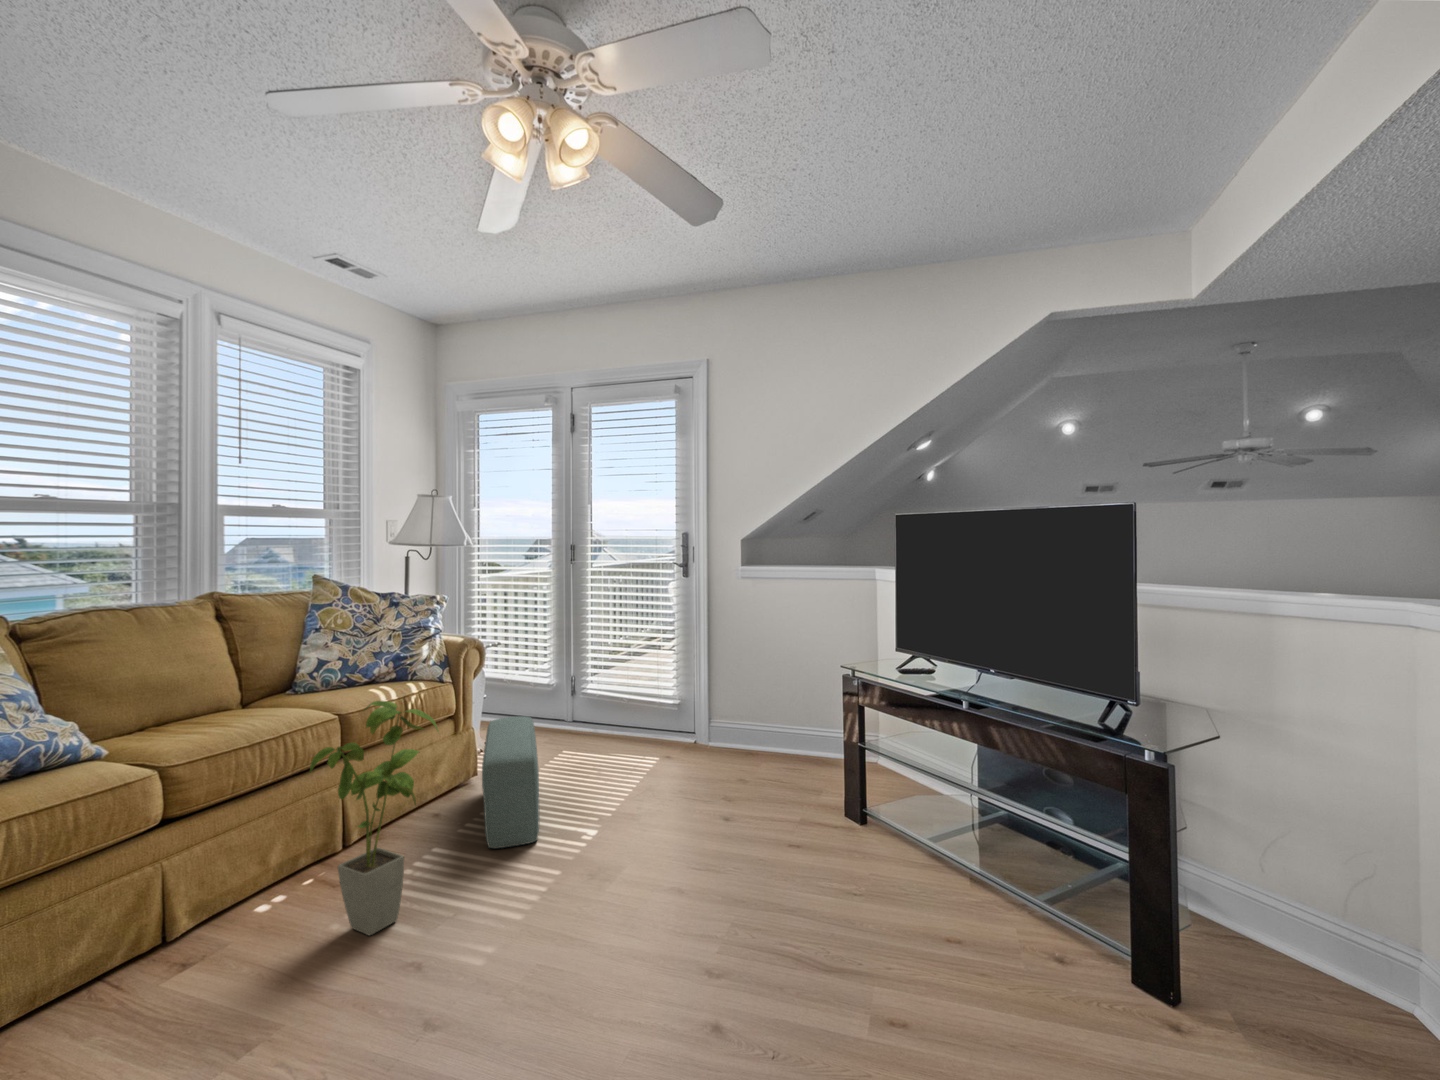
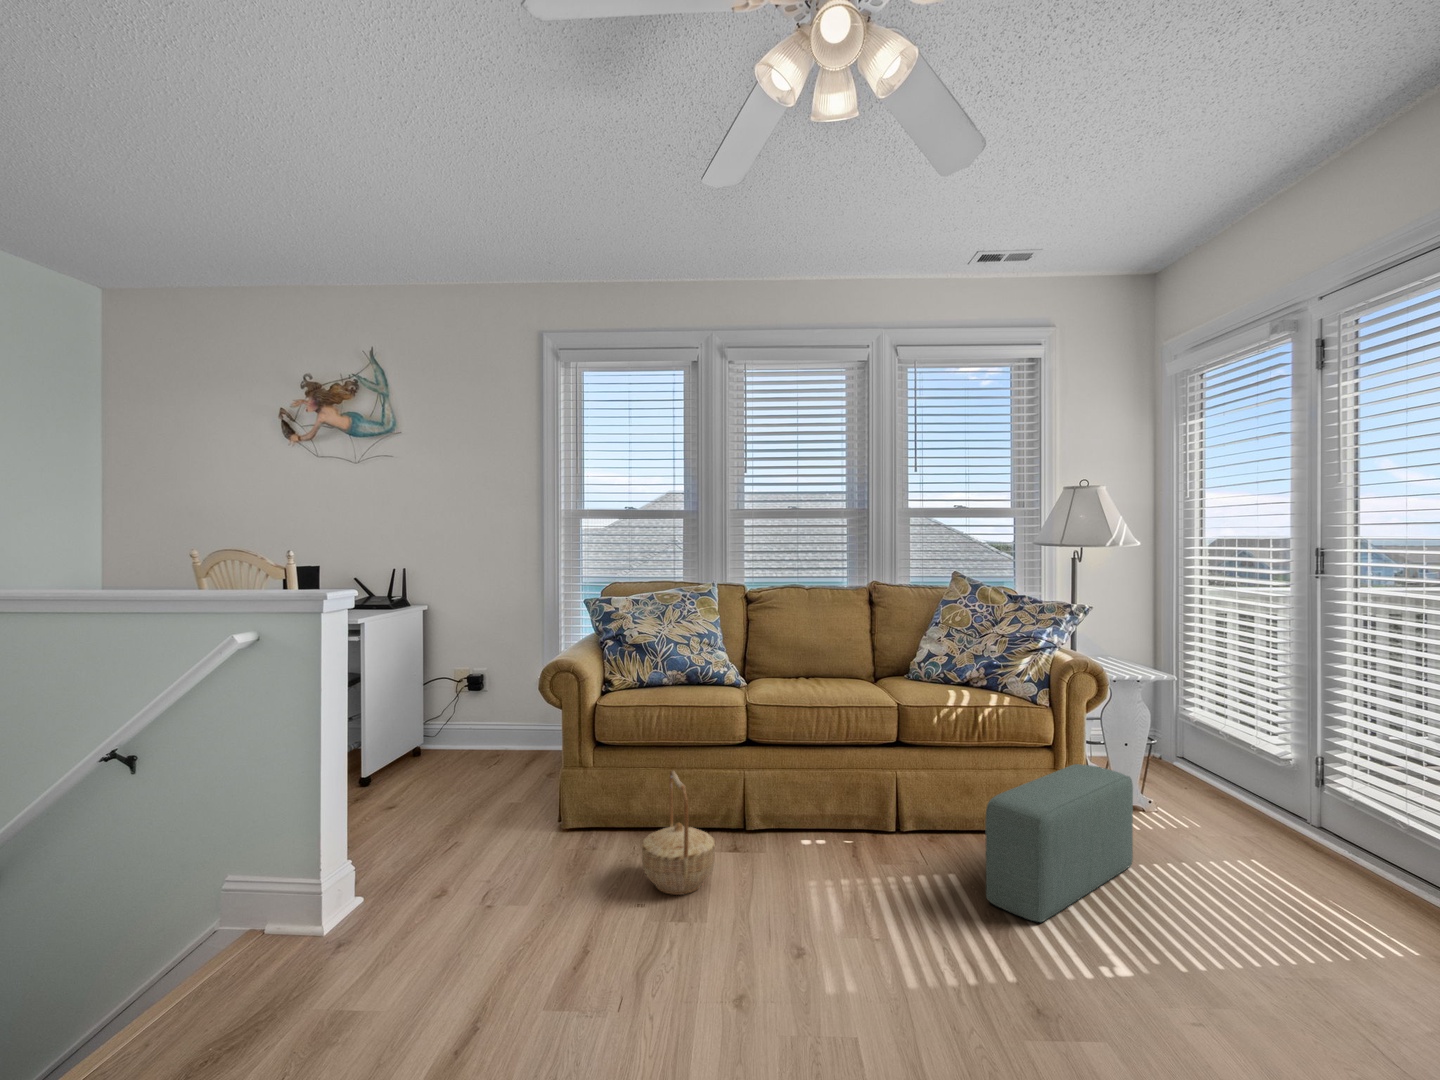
house plant: present [310,701,438,935] -> none [782,690,897,911]
basket: none [112,876,237,1037] -> present [642,770,715,895]

